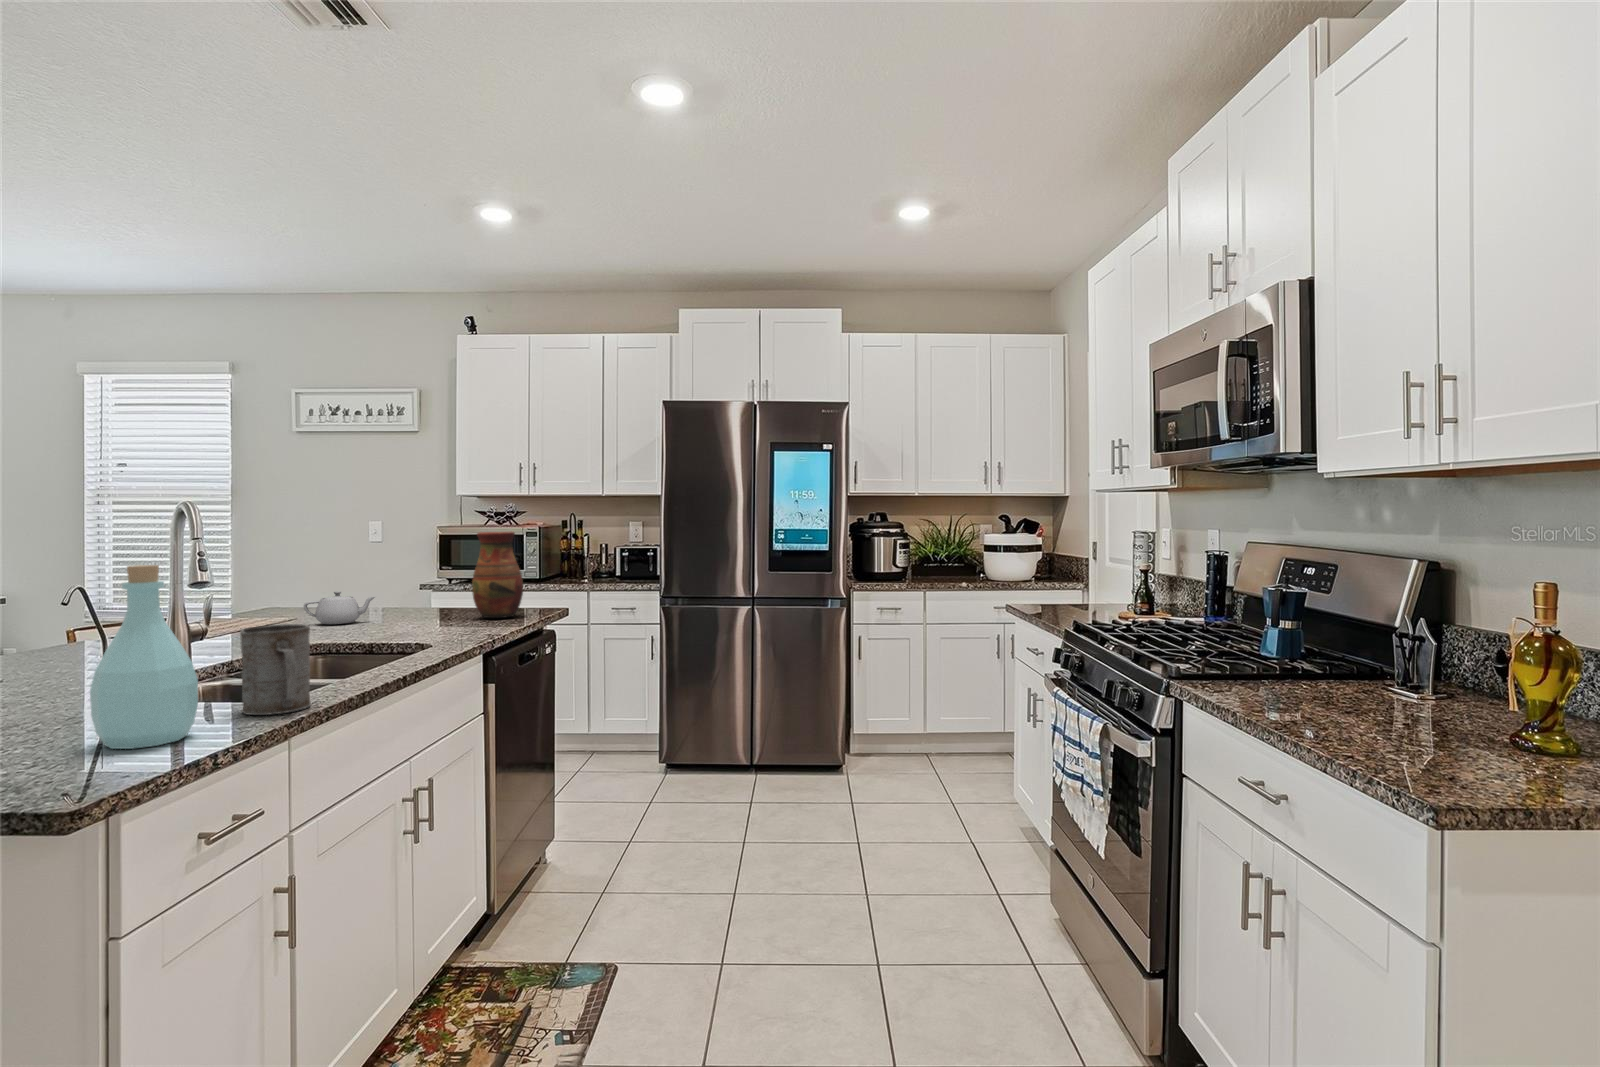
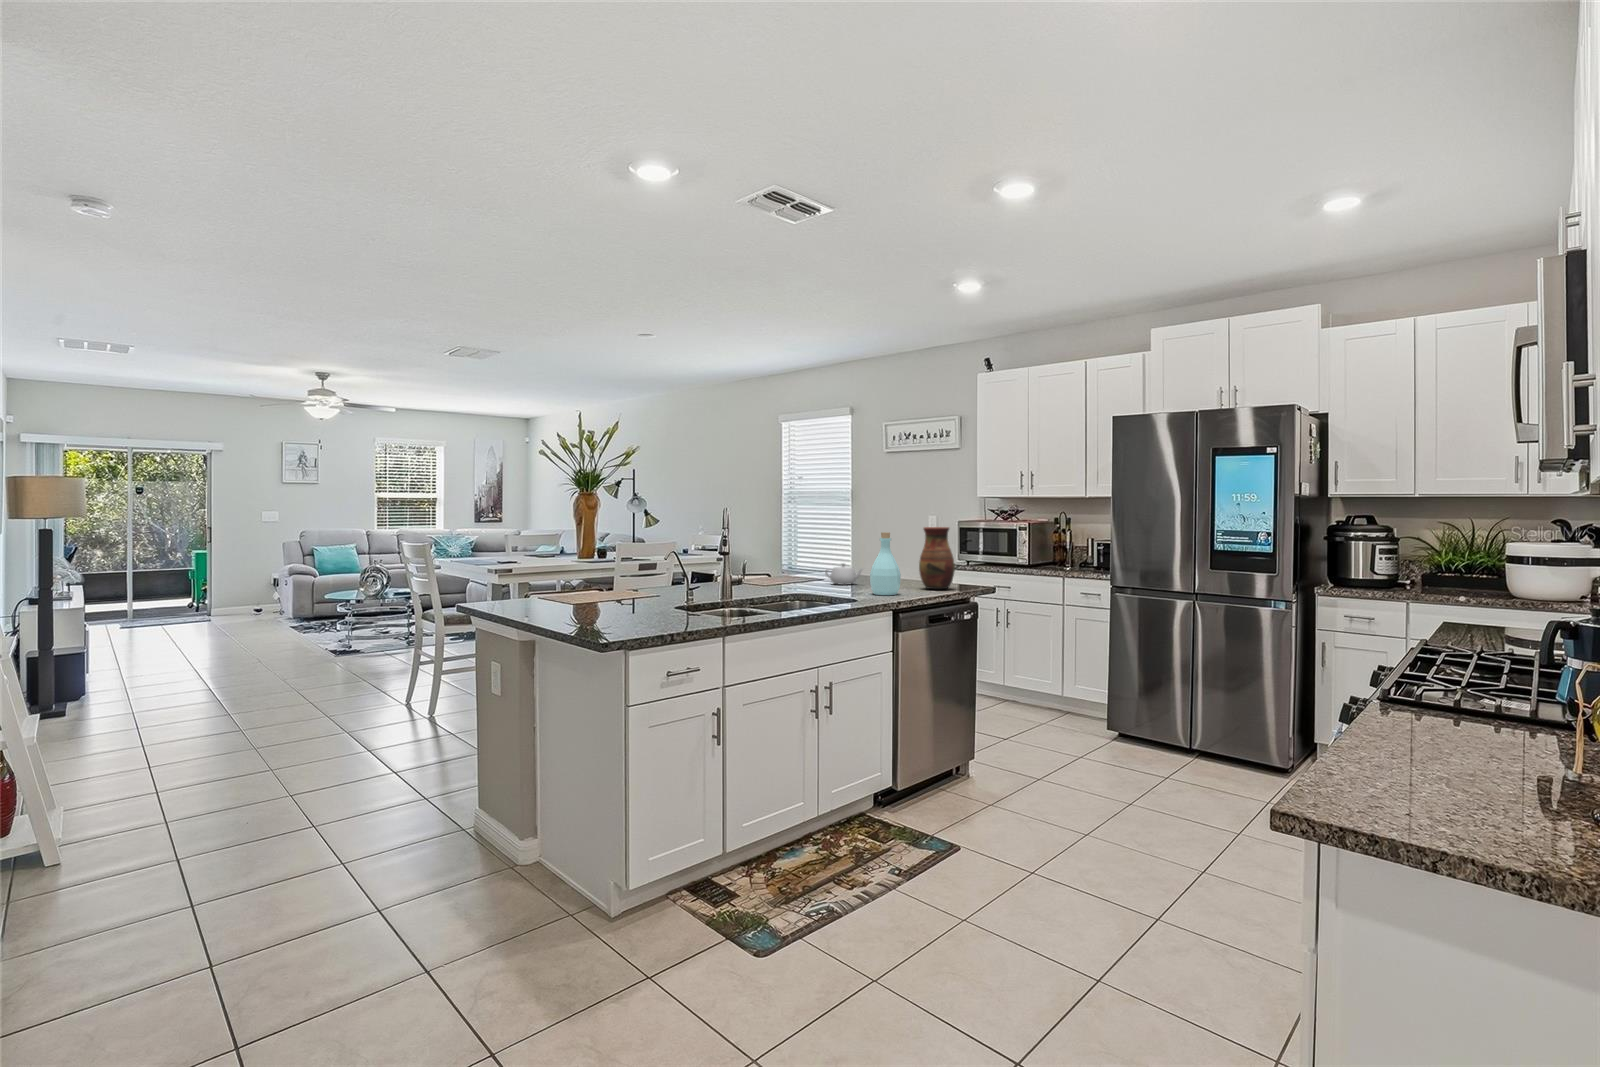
bottle: present [90,565,198,749] -> present [870,532,901,595]
mug: present [240,624,310,715] -> none [708,576,740,623]

